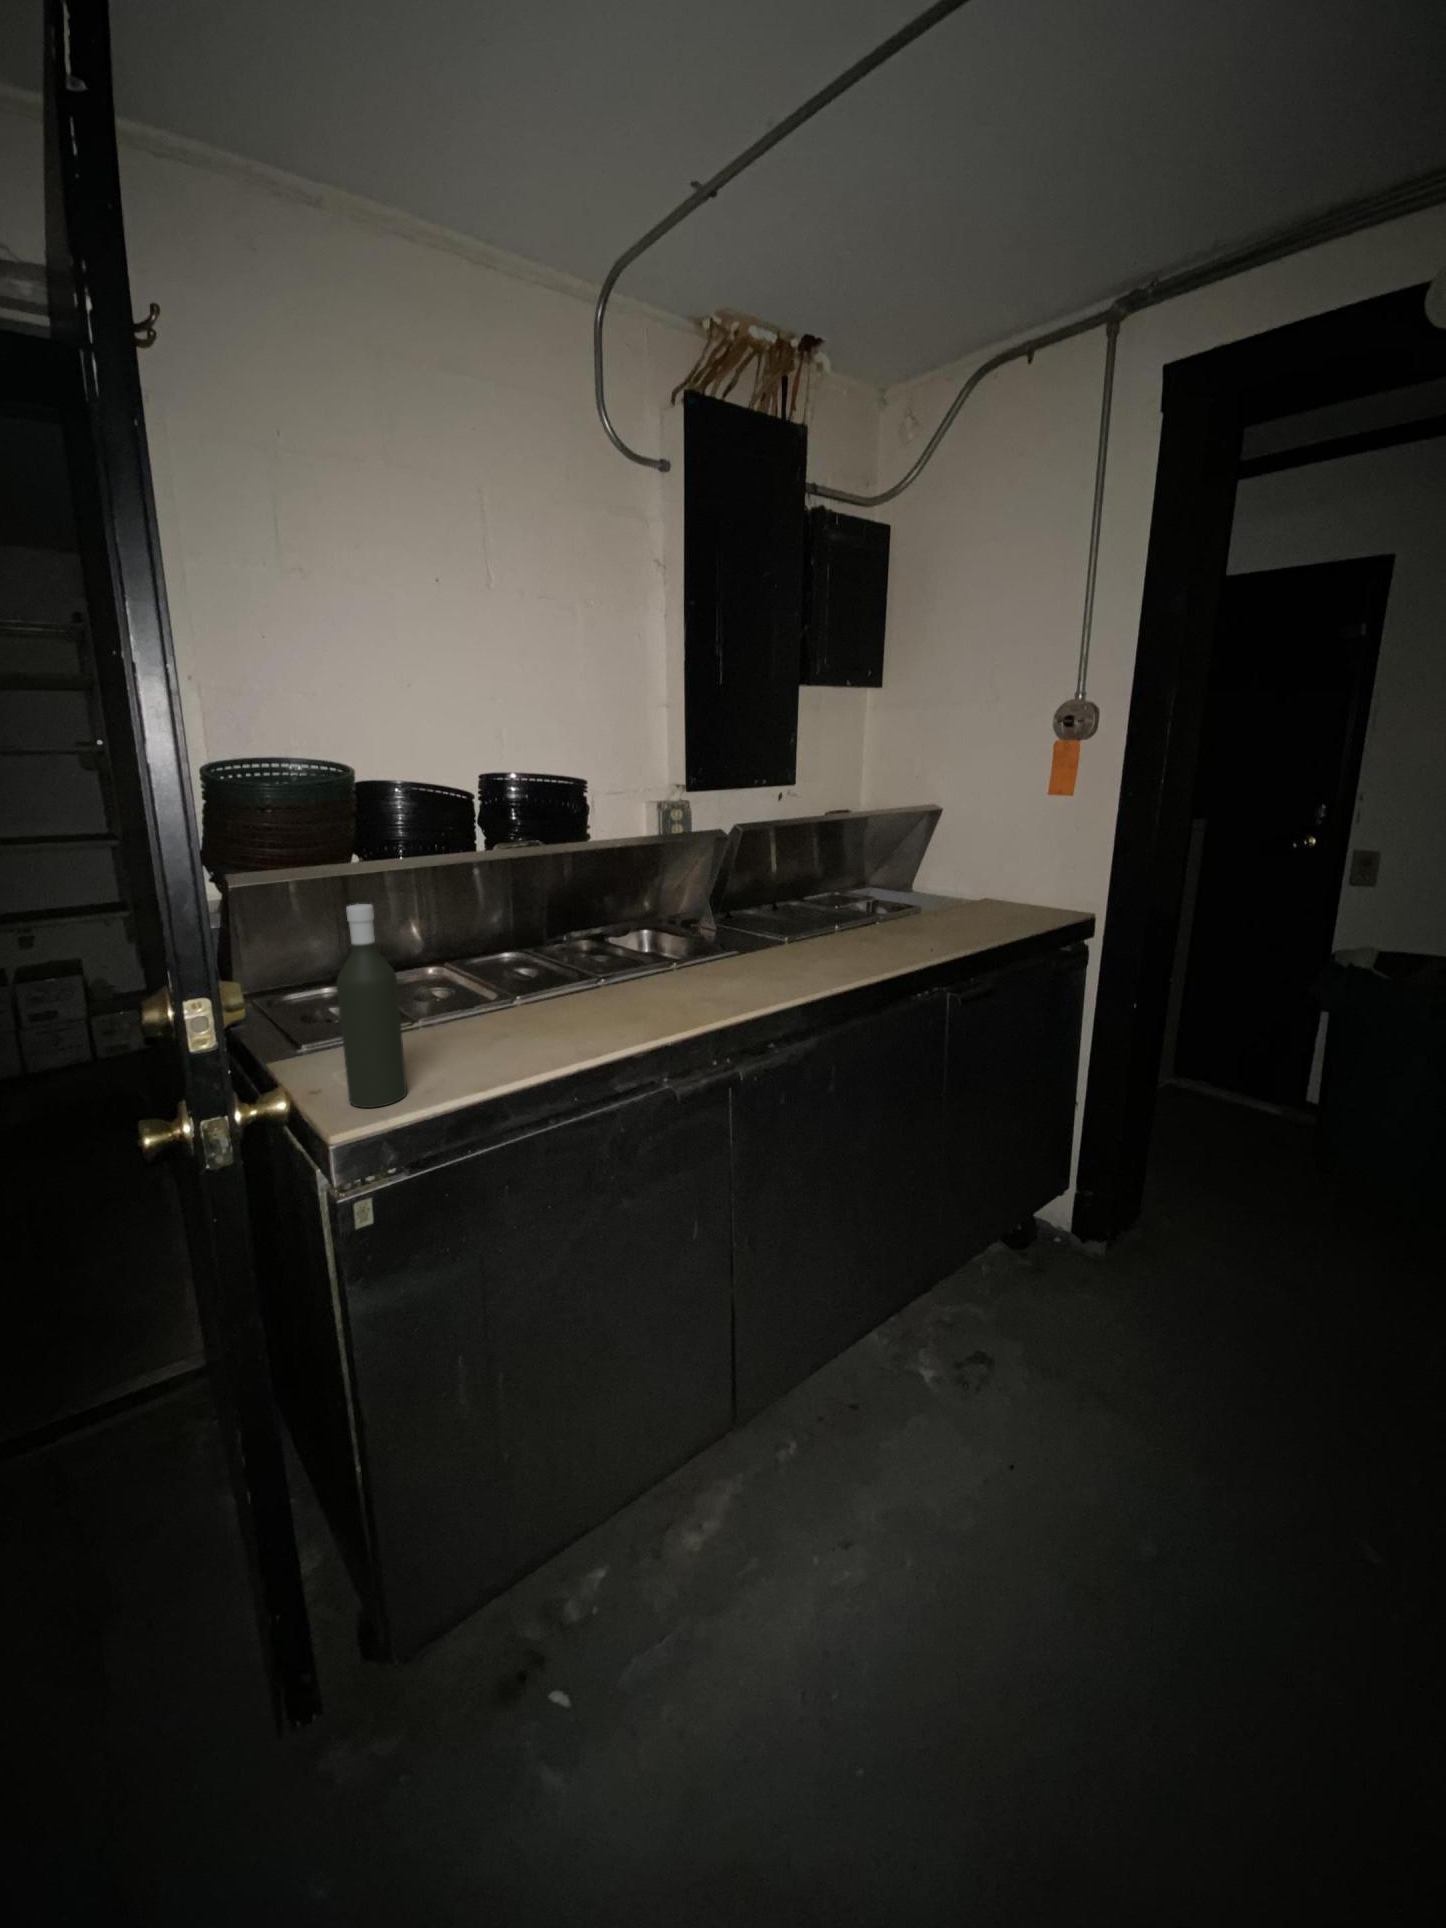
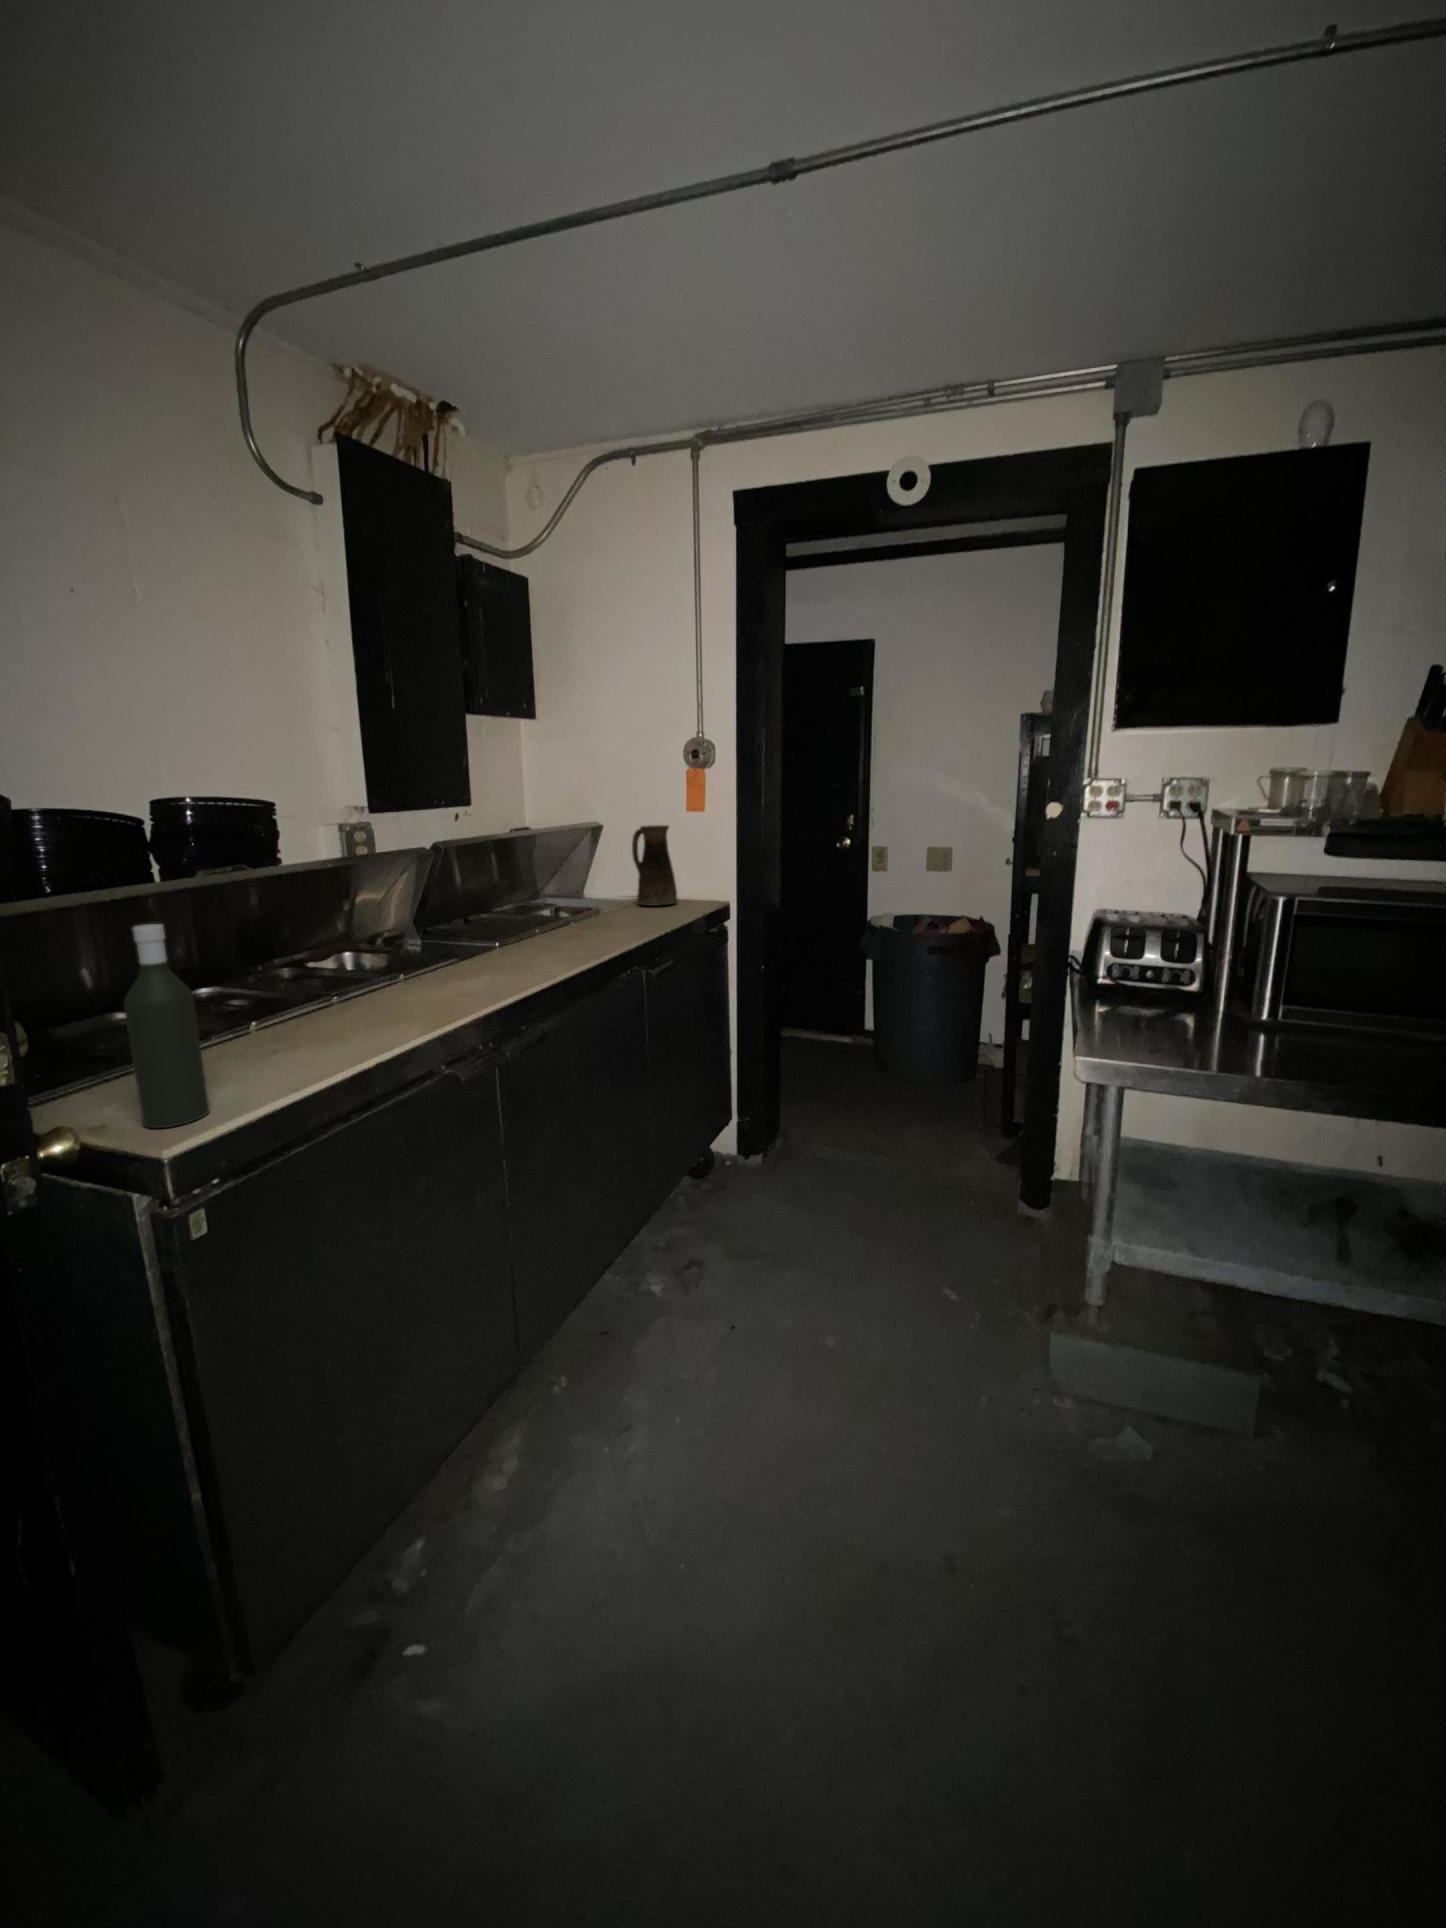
pitcher: none [972,811,1026,910] -> present [632,825,678,906]

